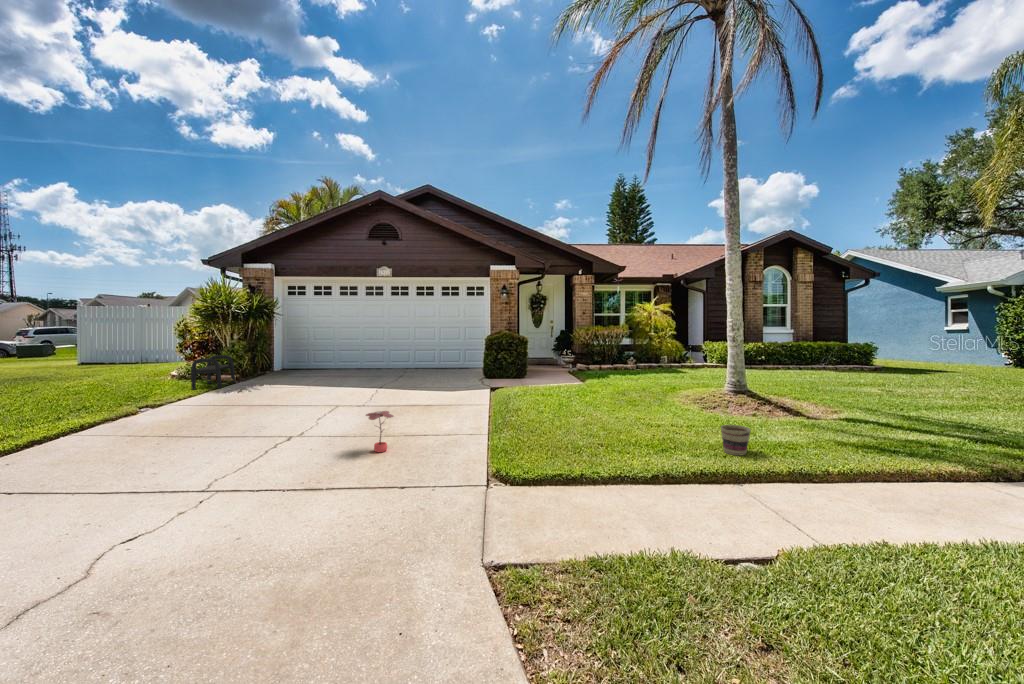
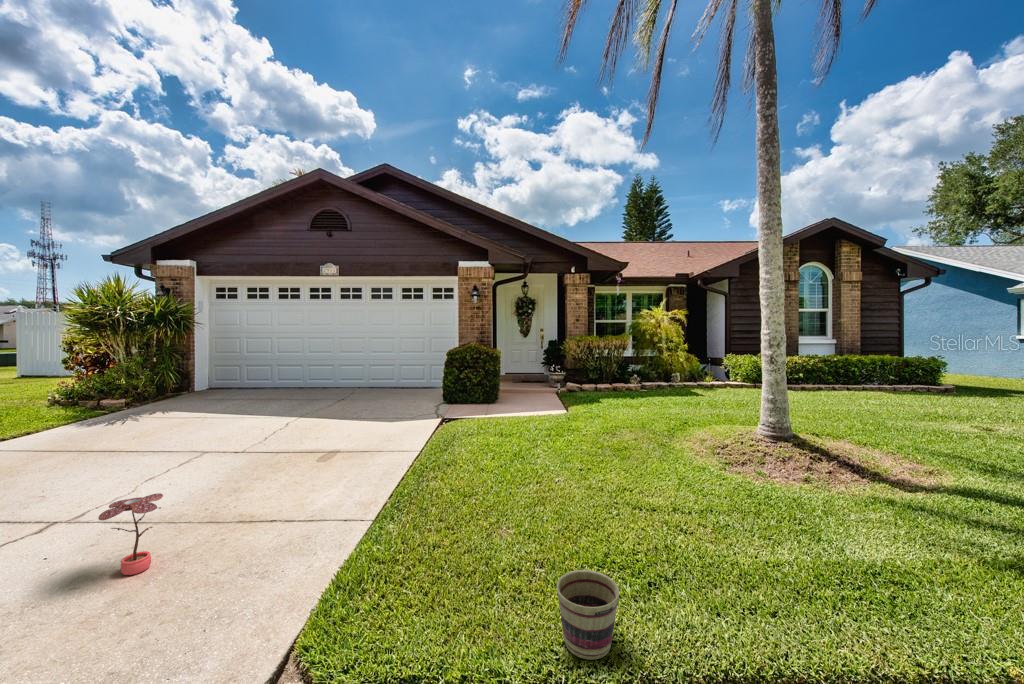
bench: present [191,355,235,390] -> none [58,373,131,418]
basket: present [721,425,751,455] -> present [557,570,619,660]

